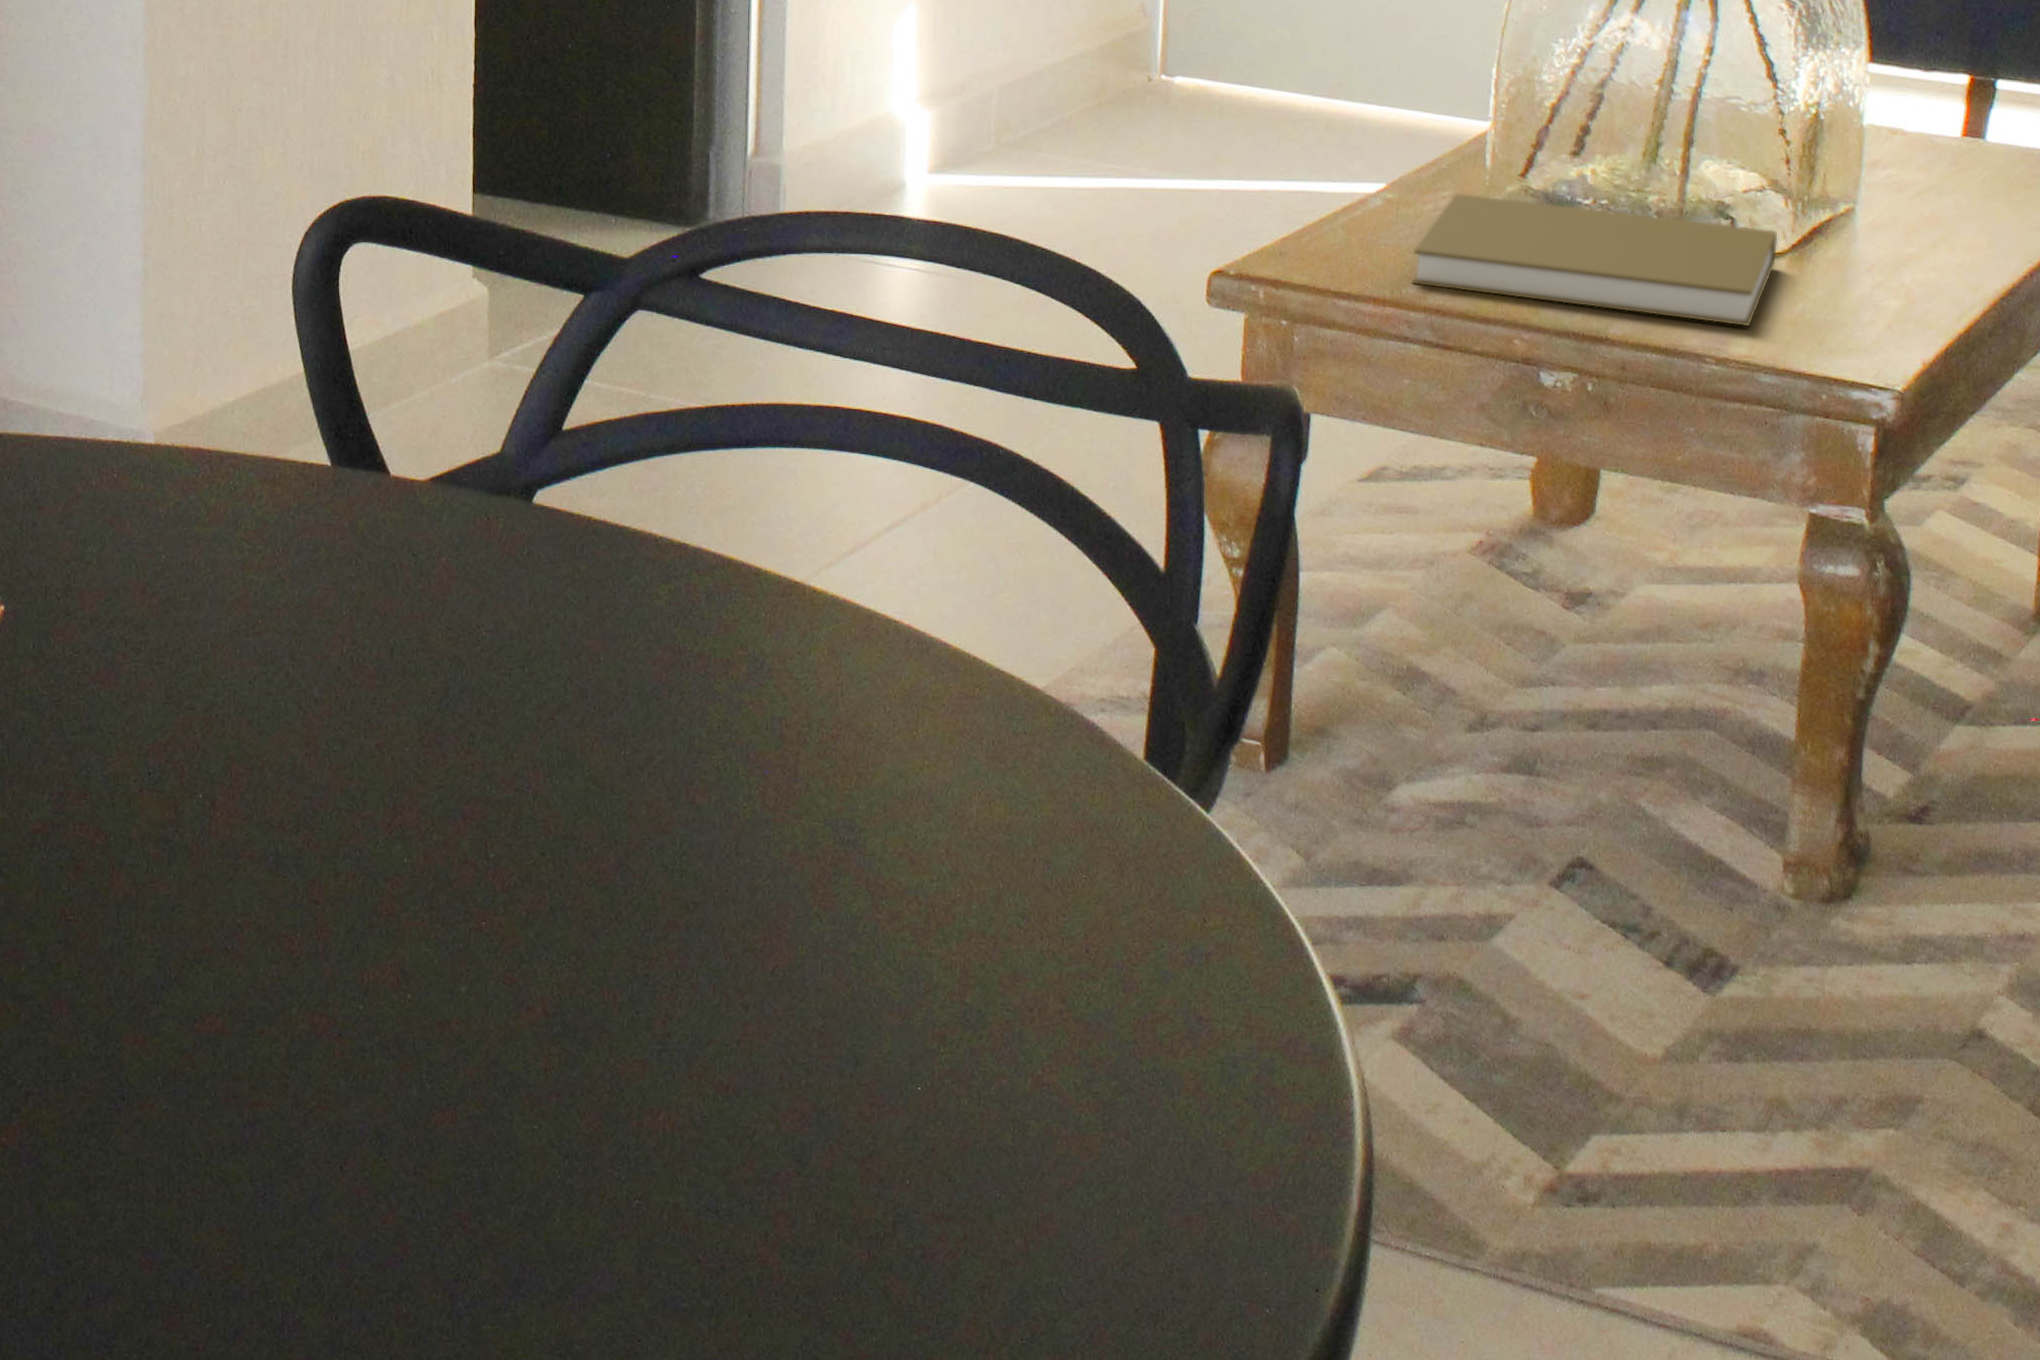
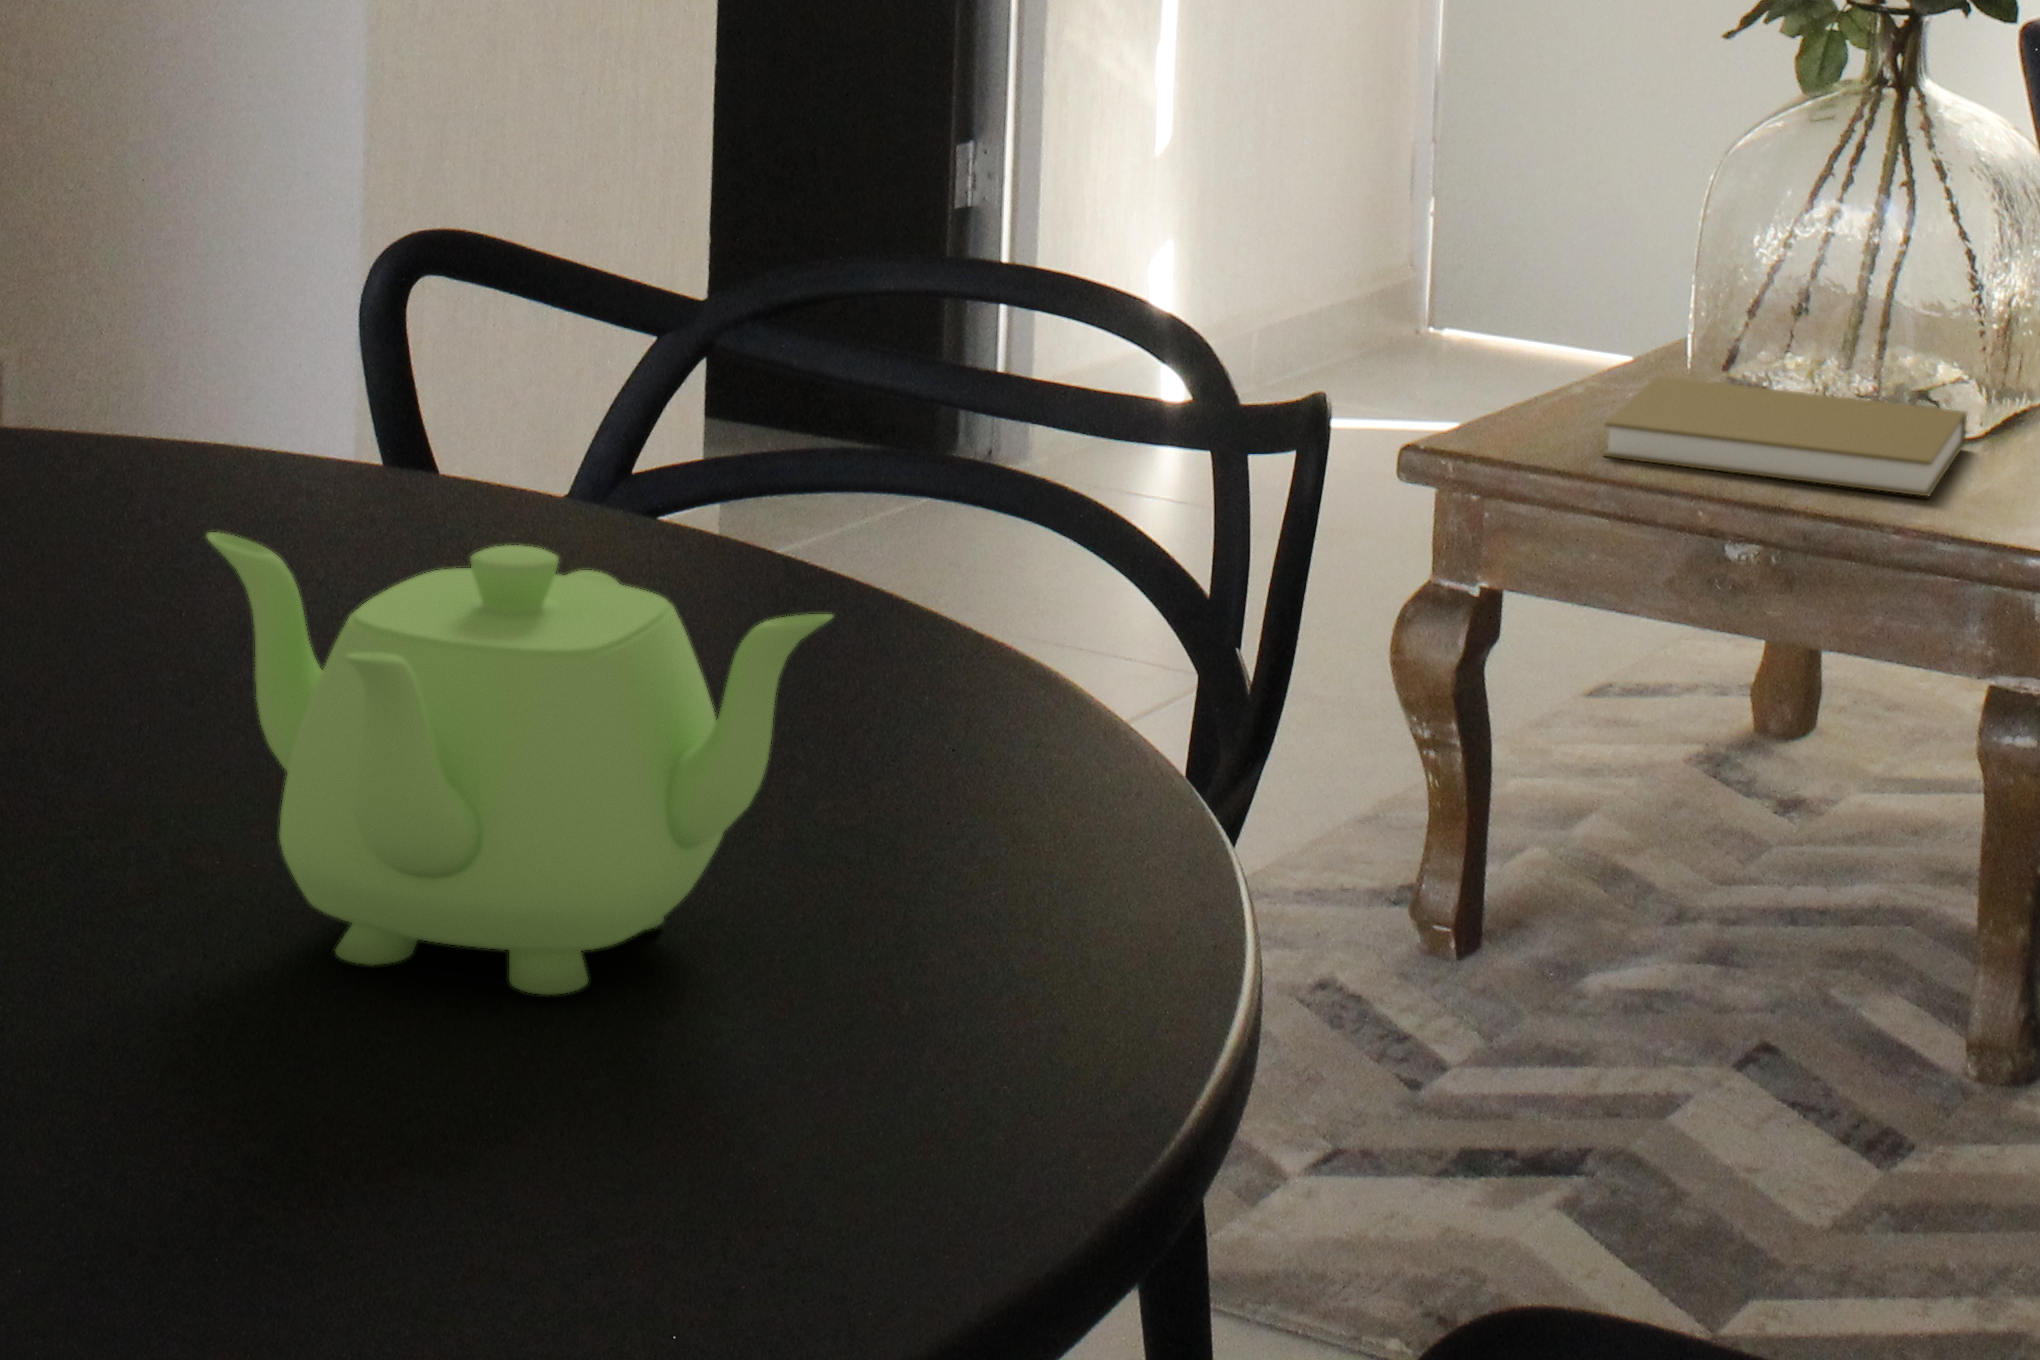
teapot: none [315,673,978,1154] -> present [207,532,833,995]

